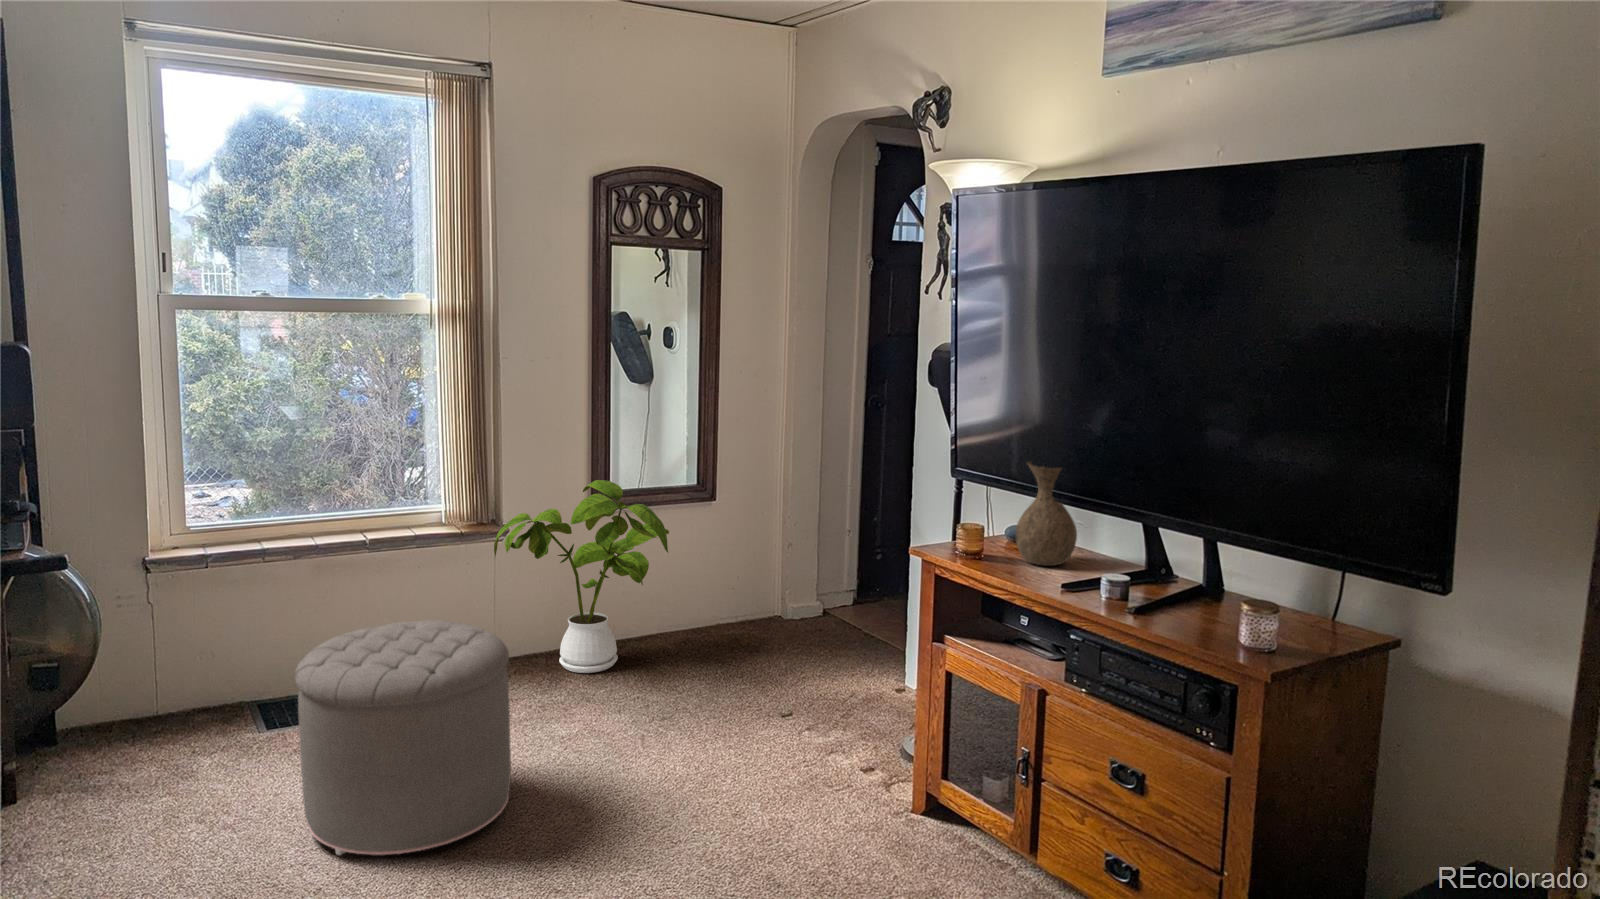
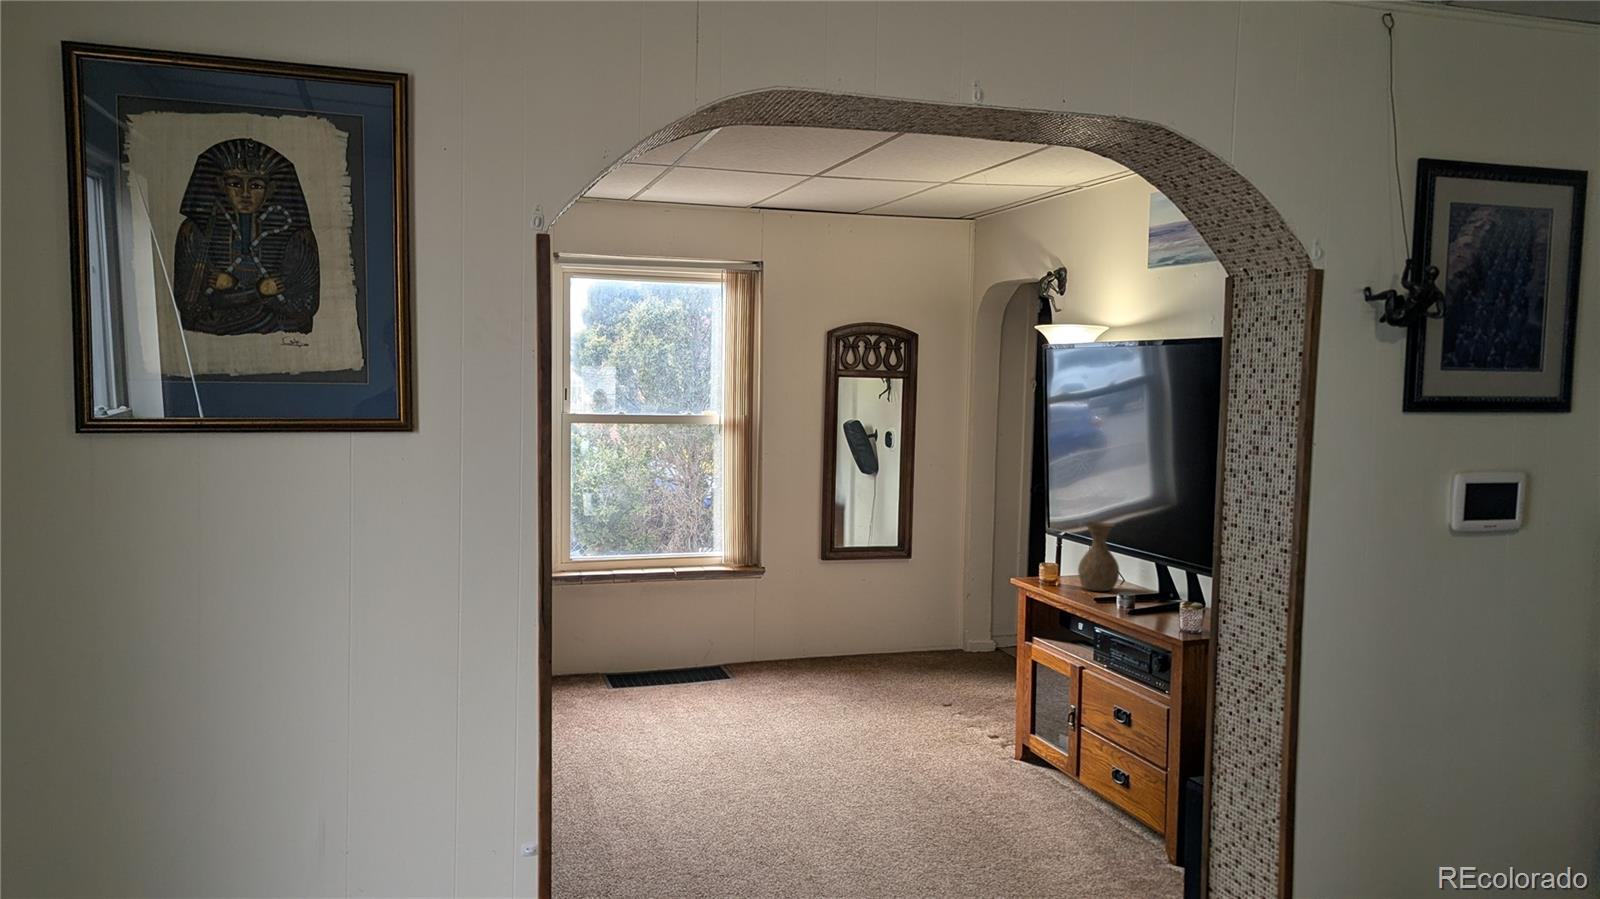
house plant: present [494,480,669,673] -> none [755,537,875,672]
ottoman: present [294,620,511,855] -> none [636,615,757,746]

